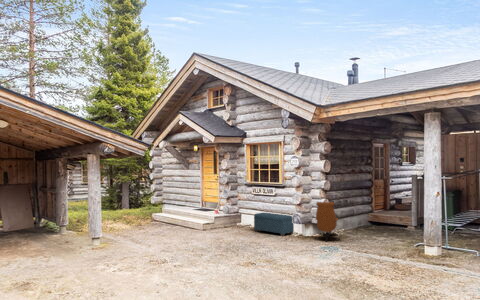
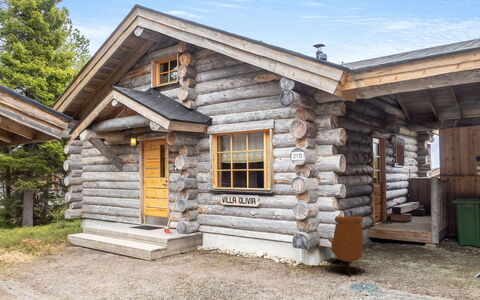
bench: present [254,213,294,236] -> none [229,232,289,269]

